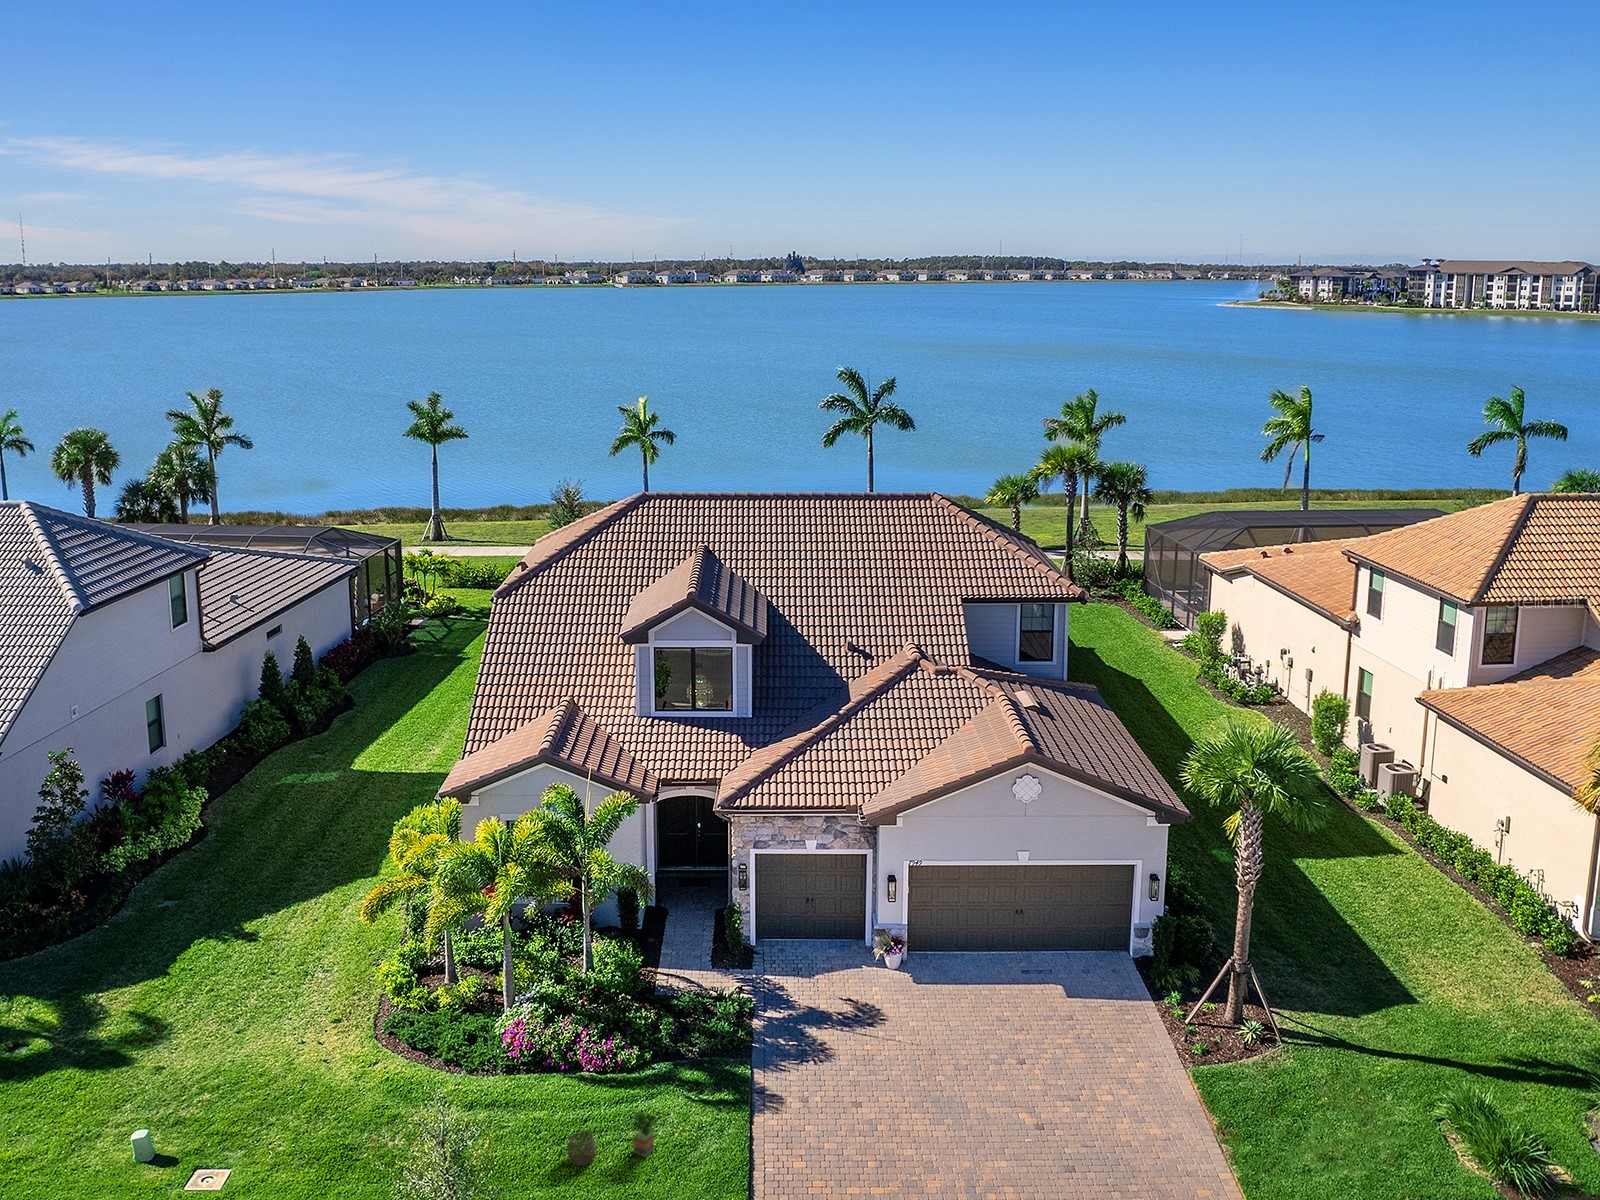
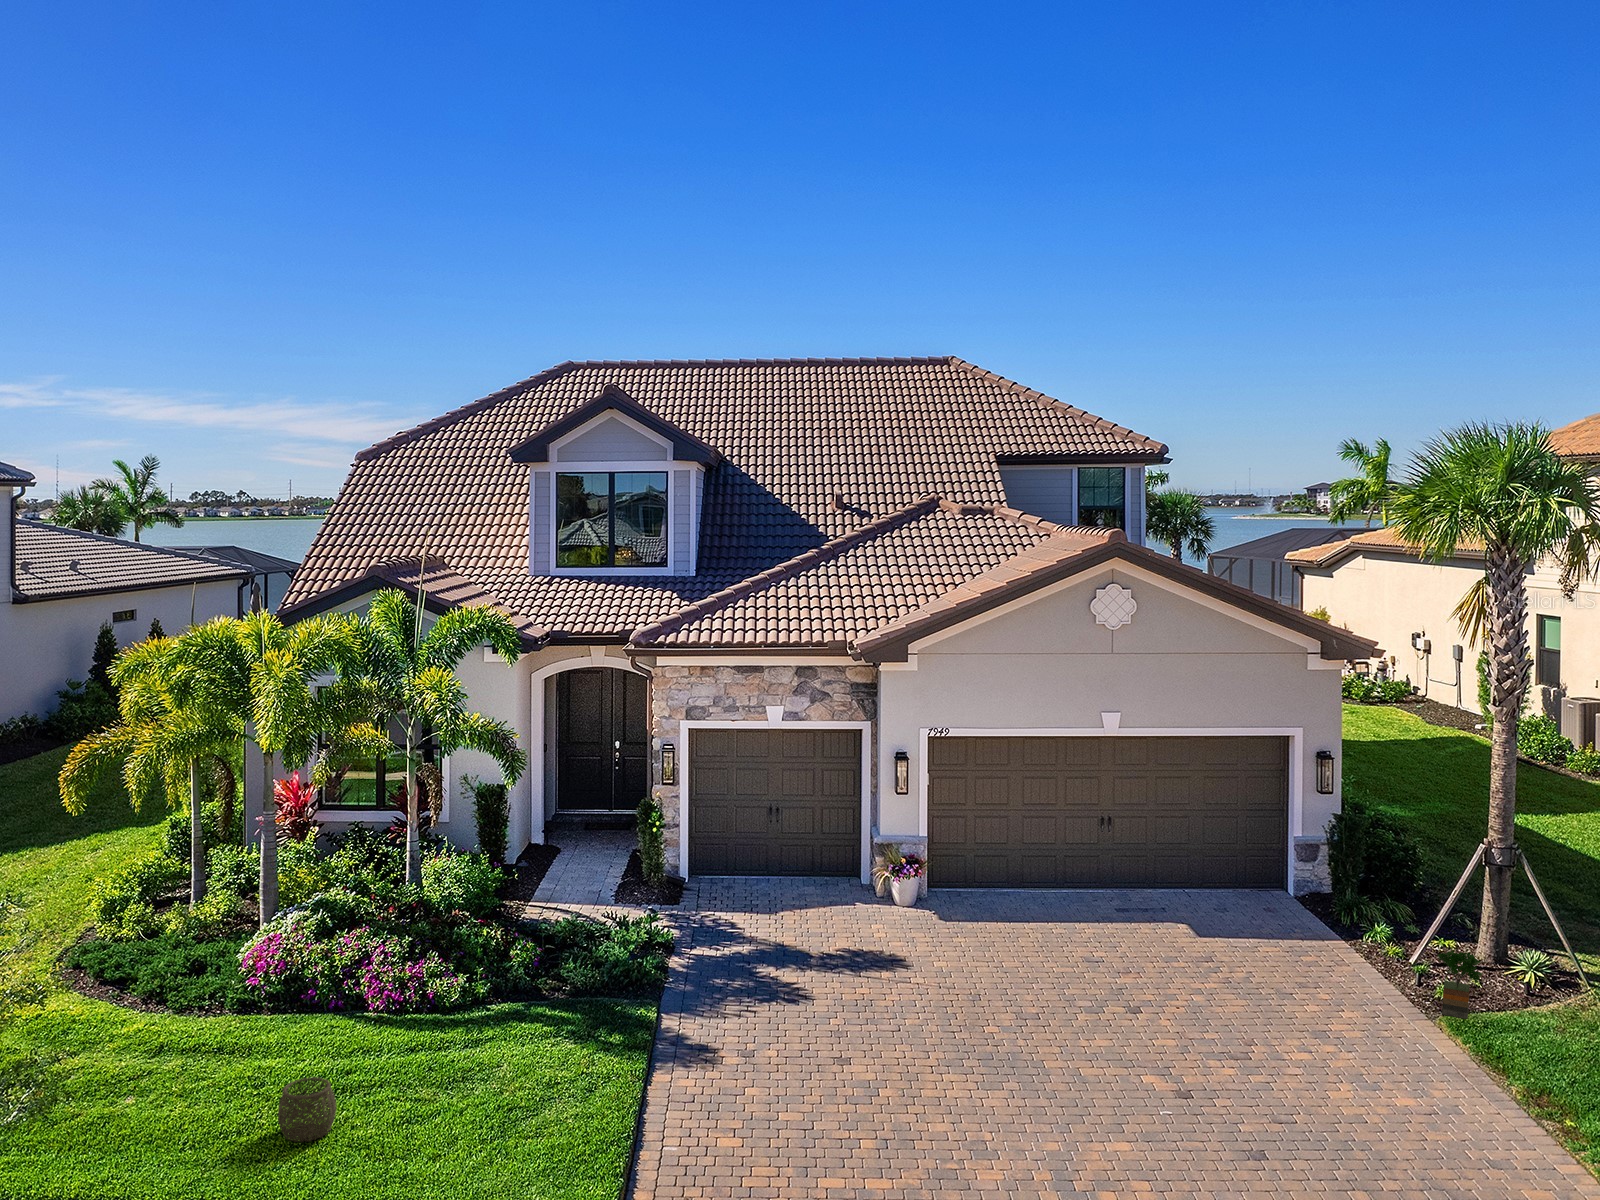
potted tree: present [633,1112,658,1157] -> present [1438,951,1482,1019]

